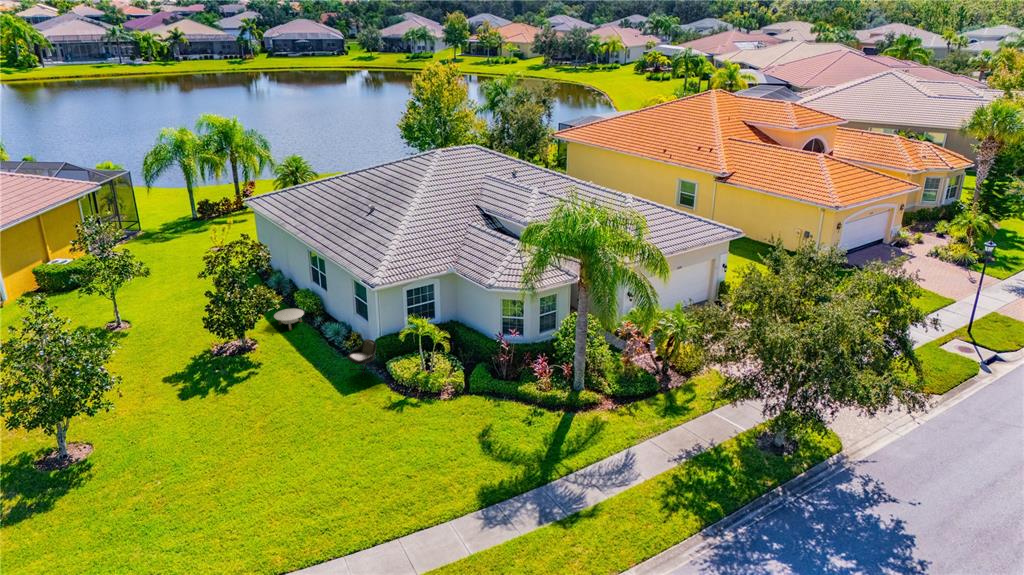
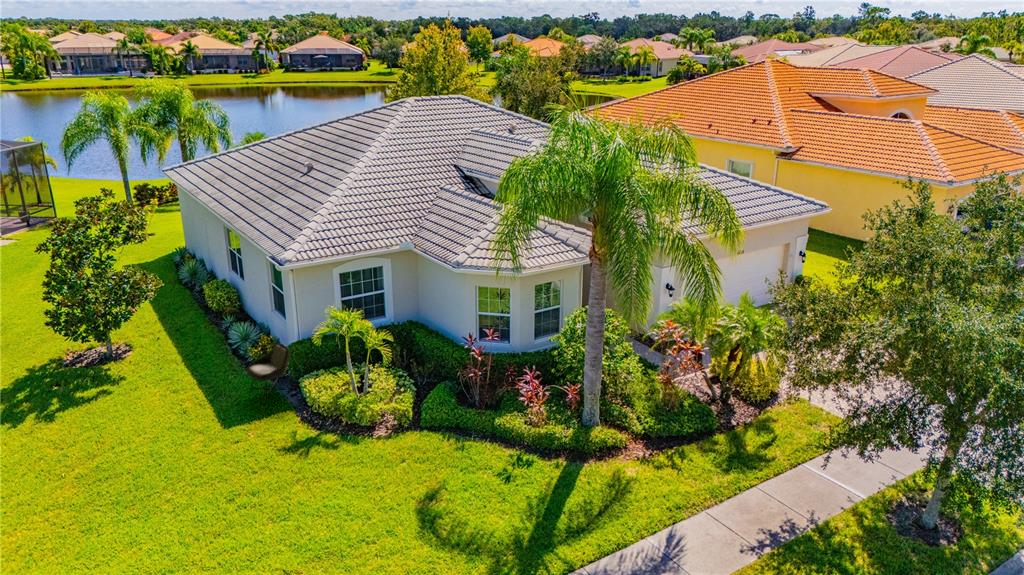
round table: present [274,308,304,330] -> none [167,305,211,334]

